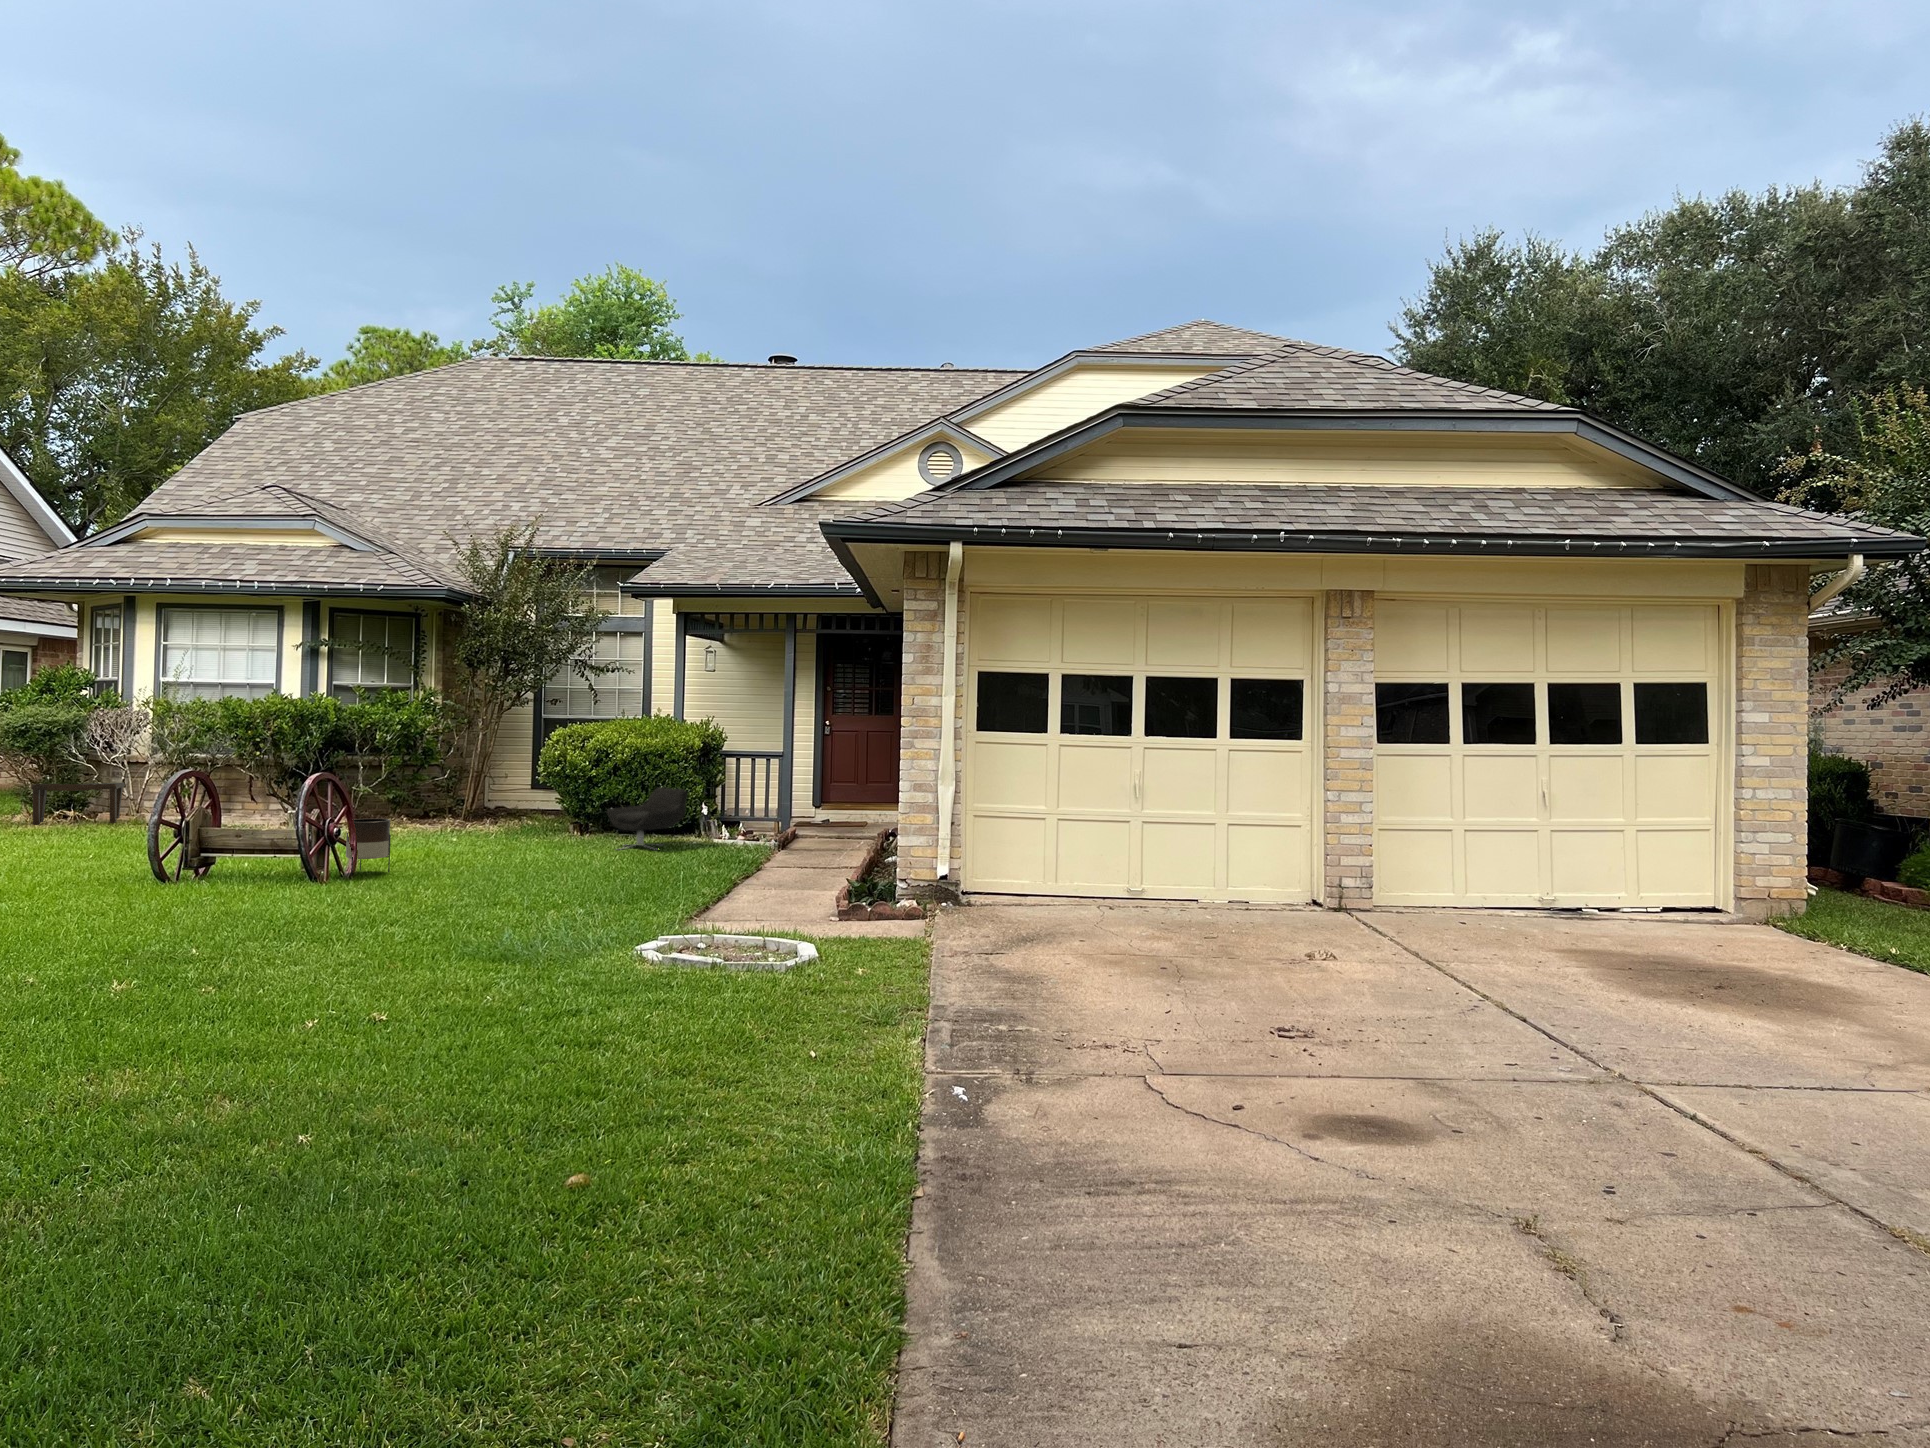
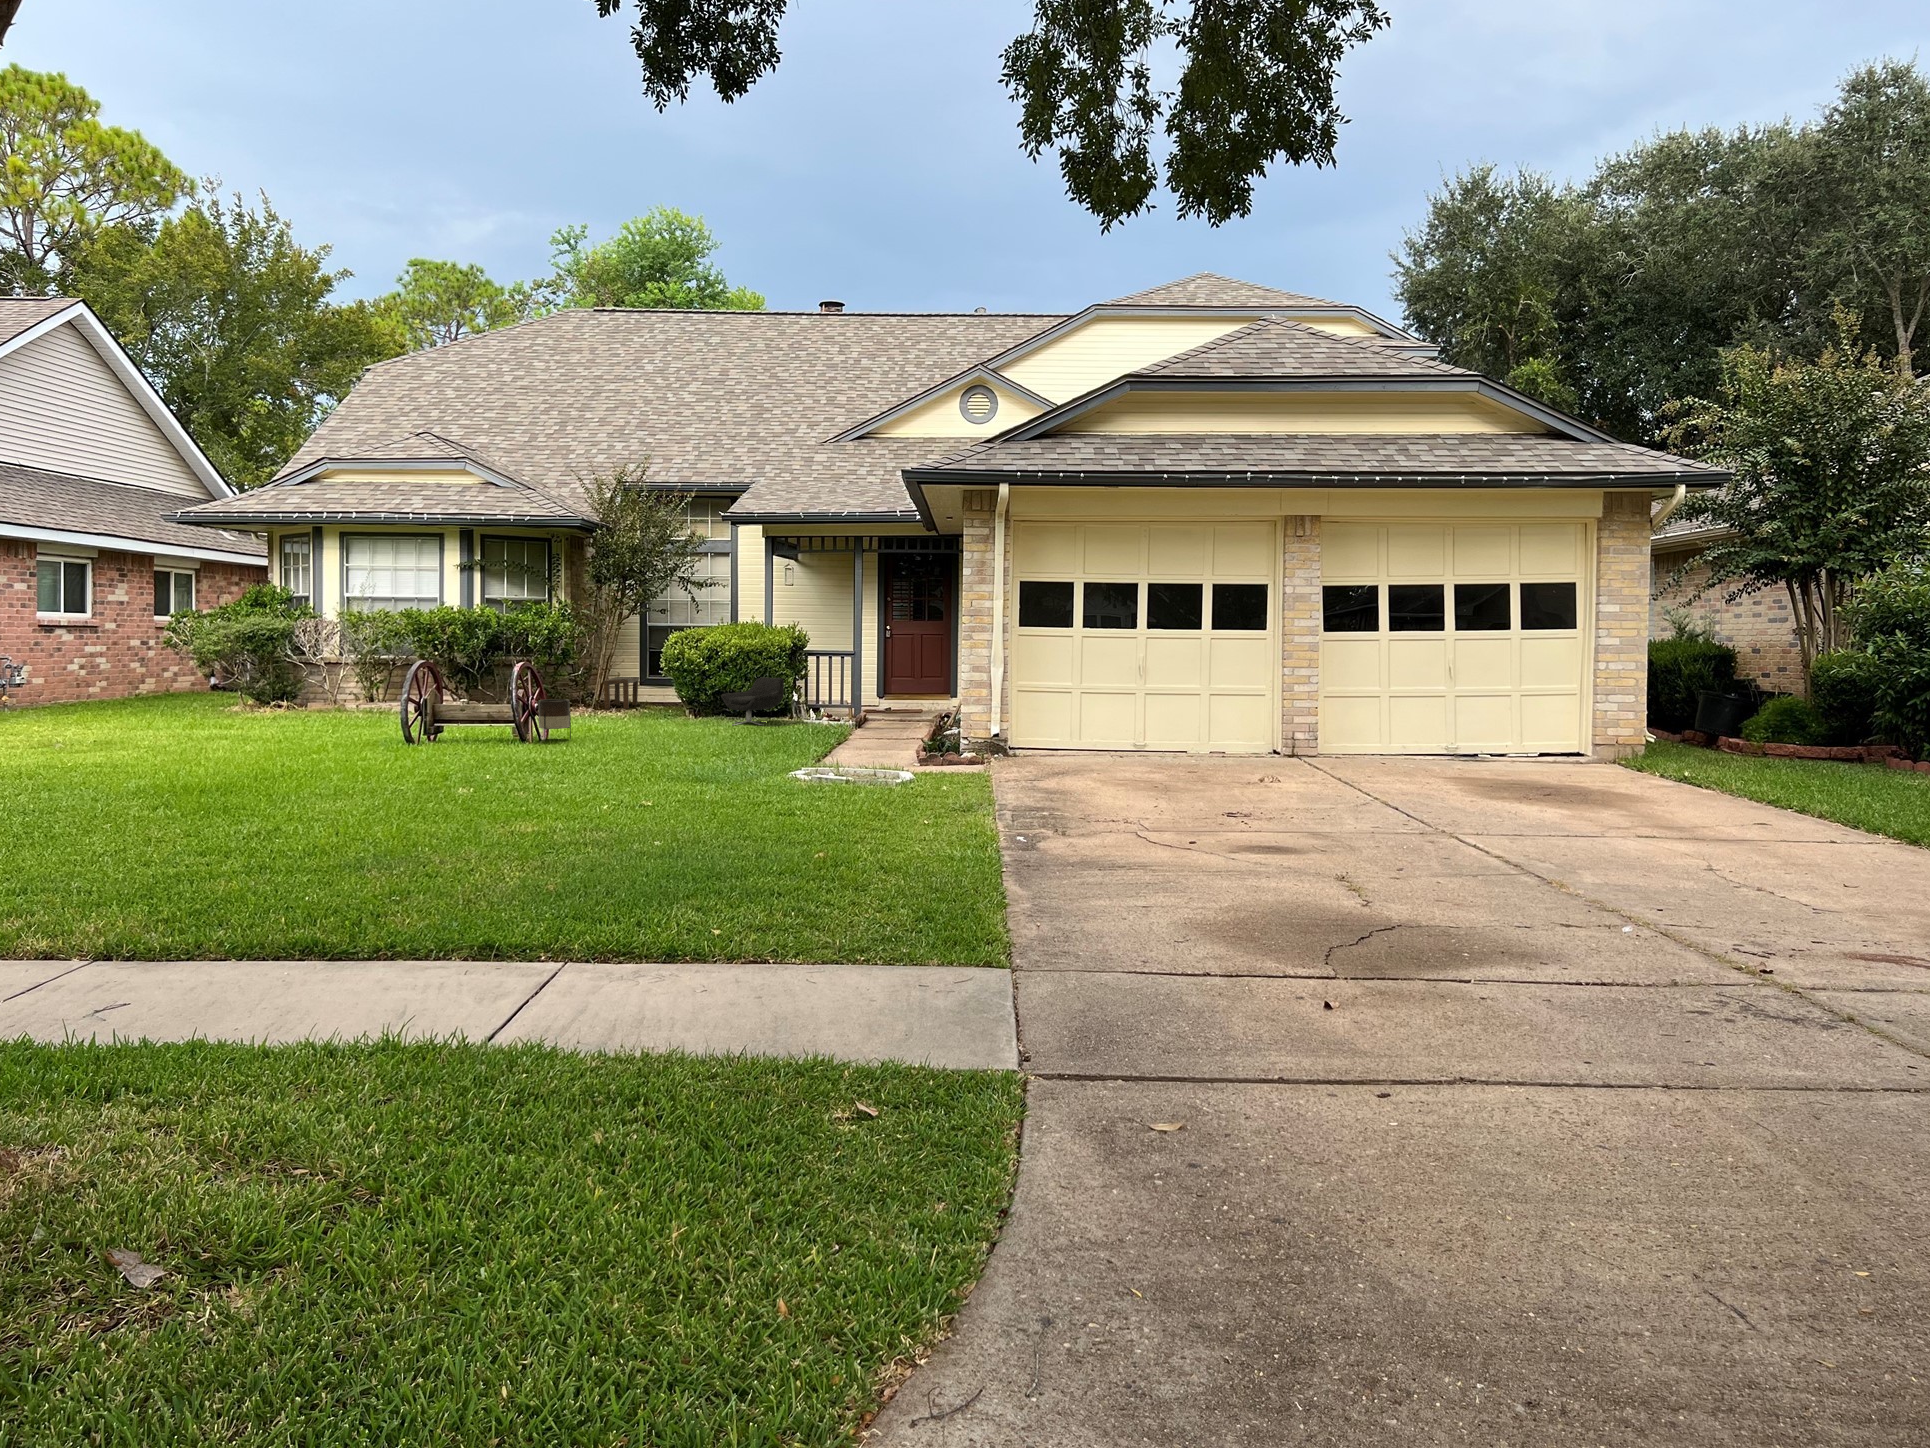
bench: present [32,782,125,824] -> present [603,677,639,709]

